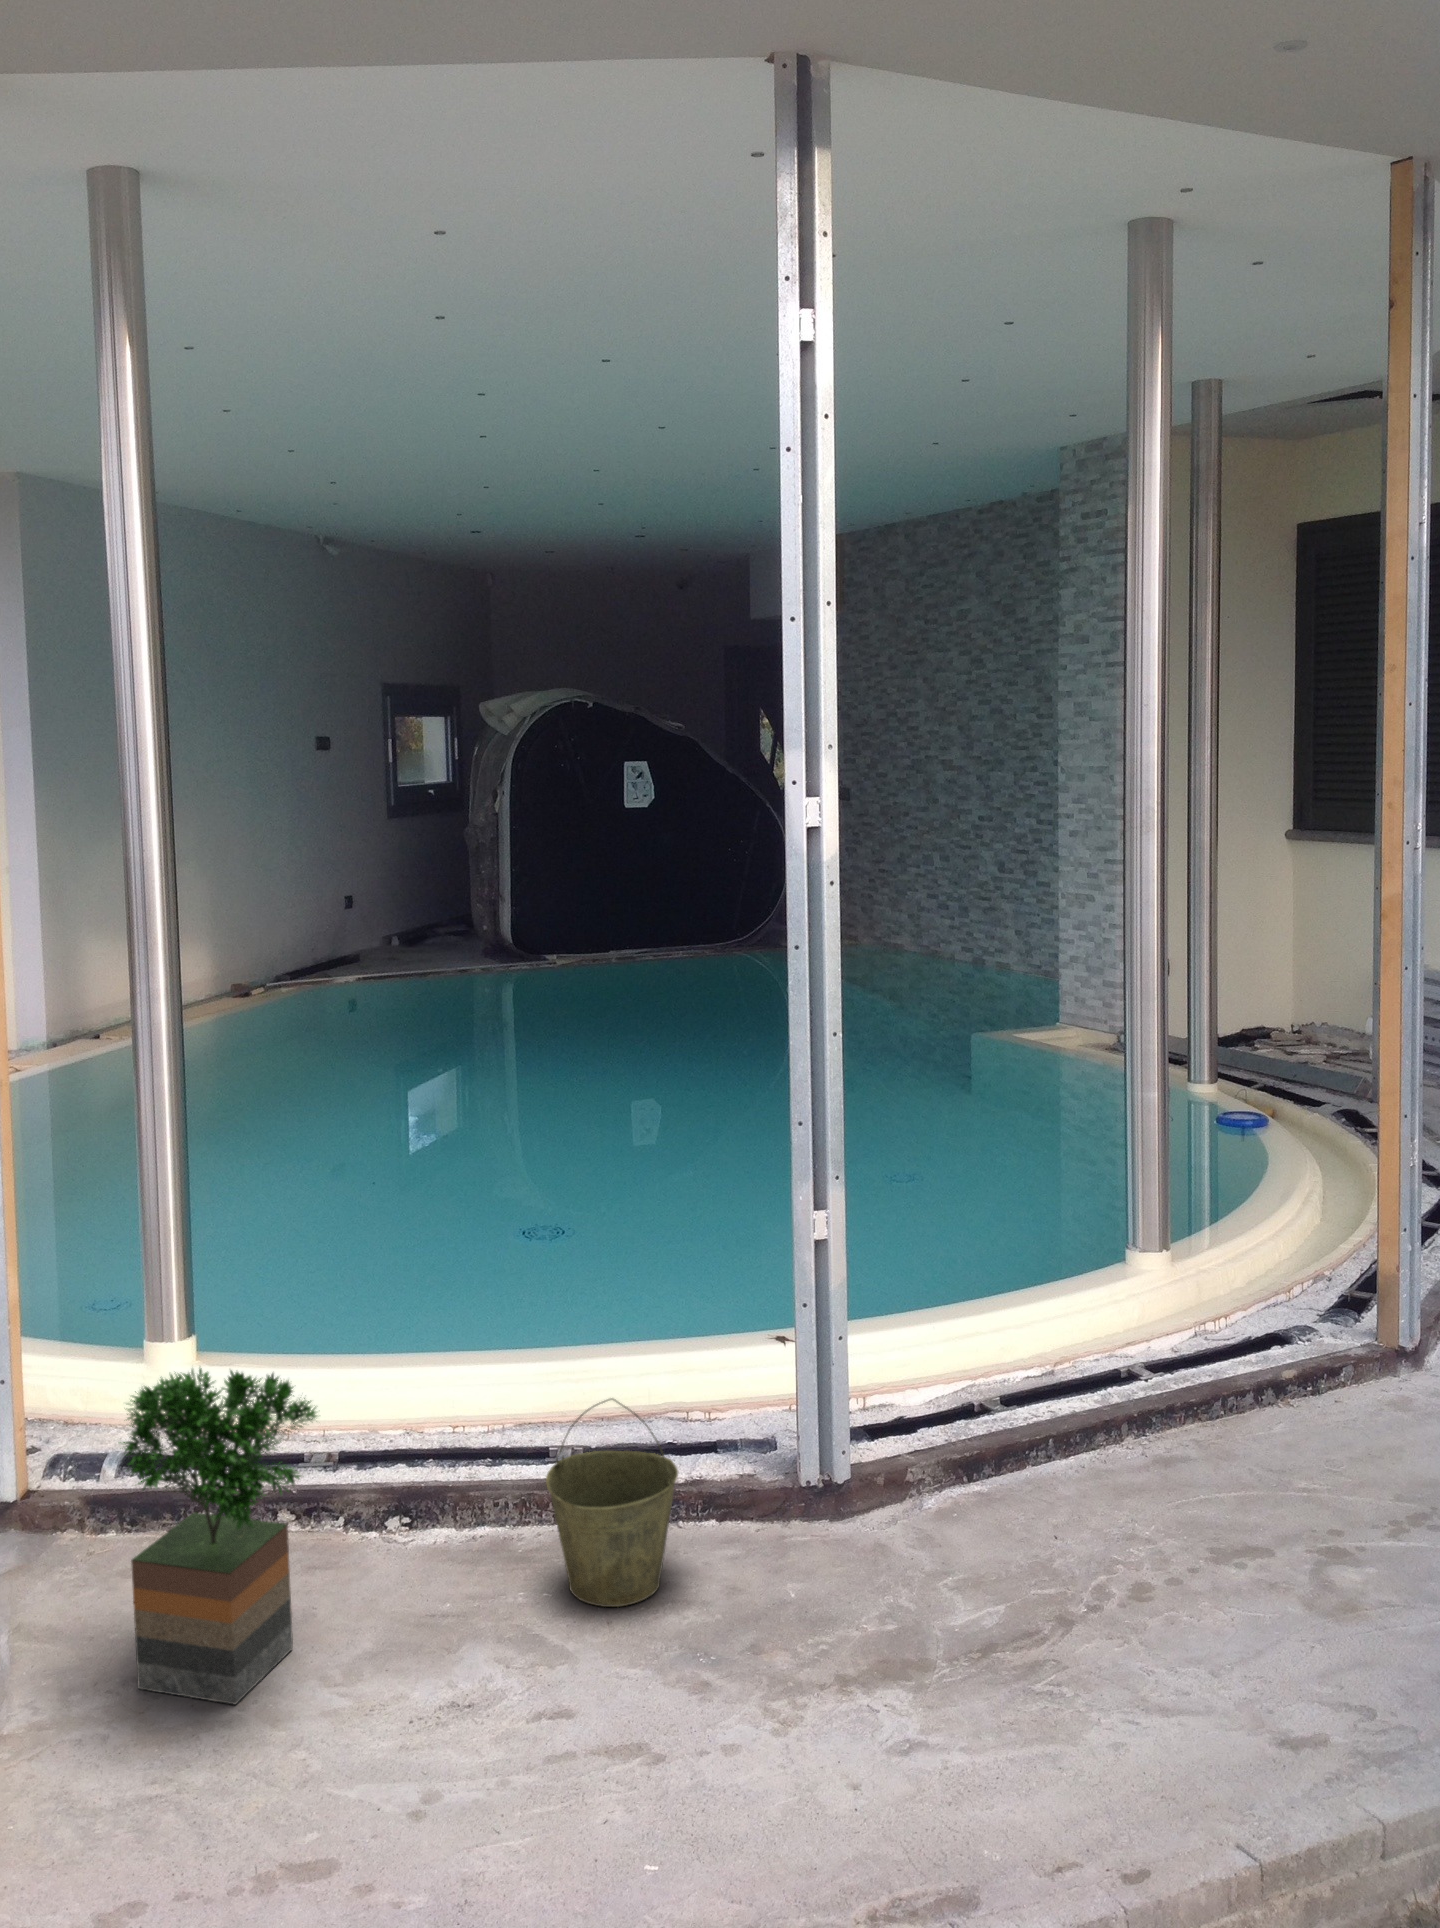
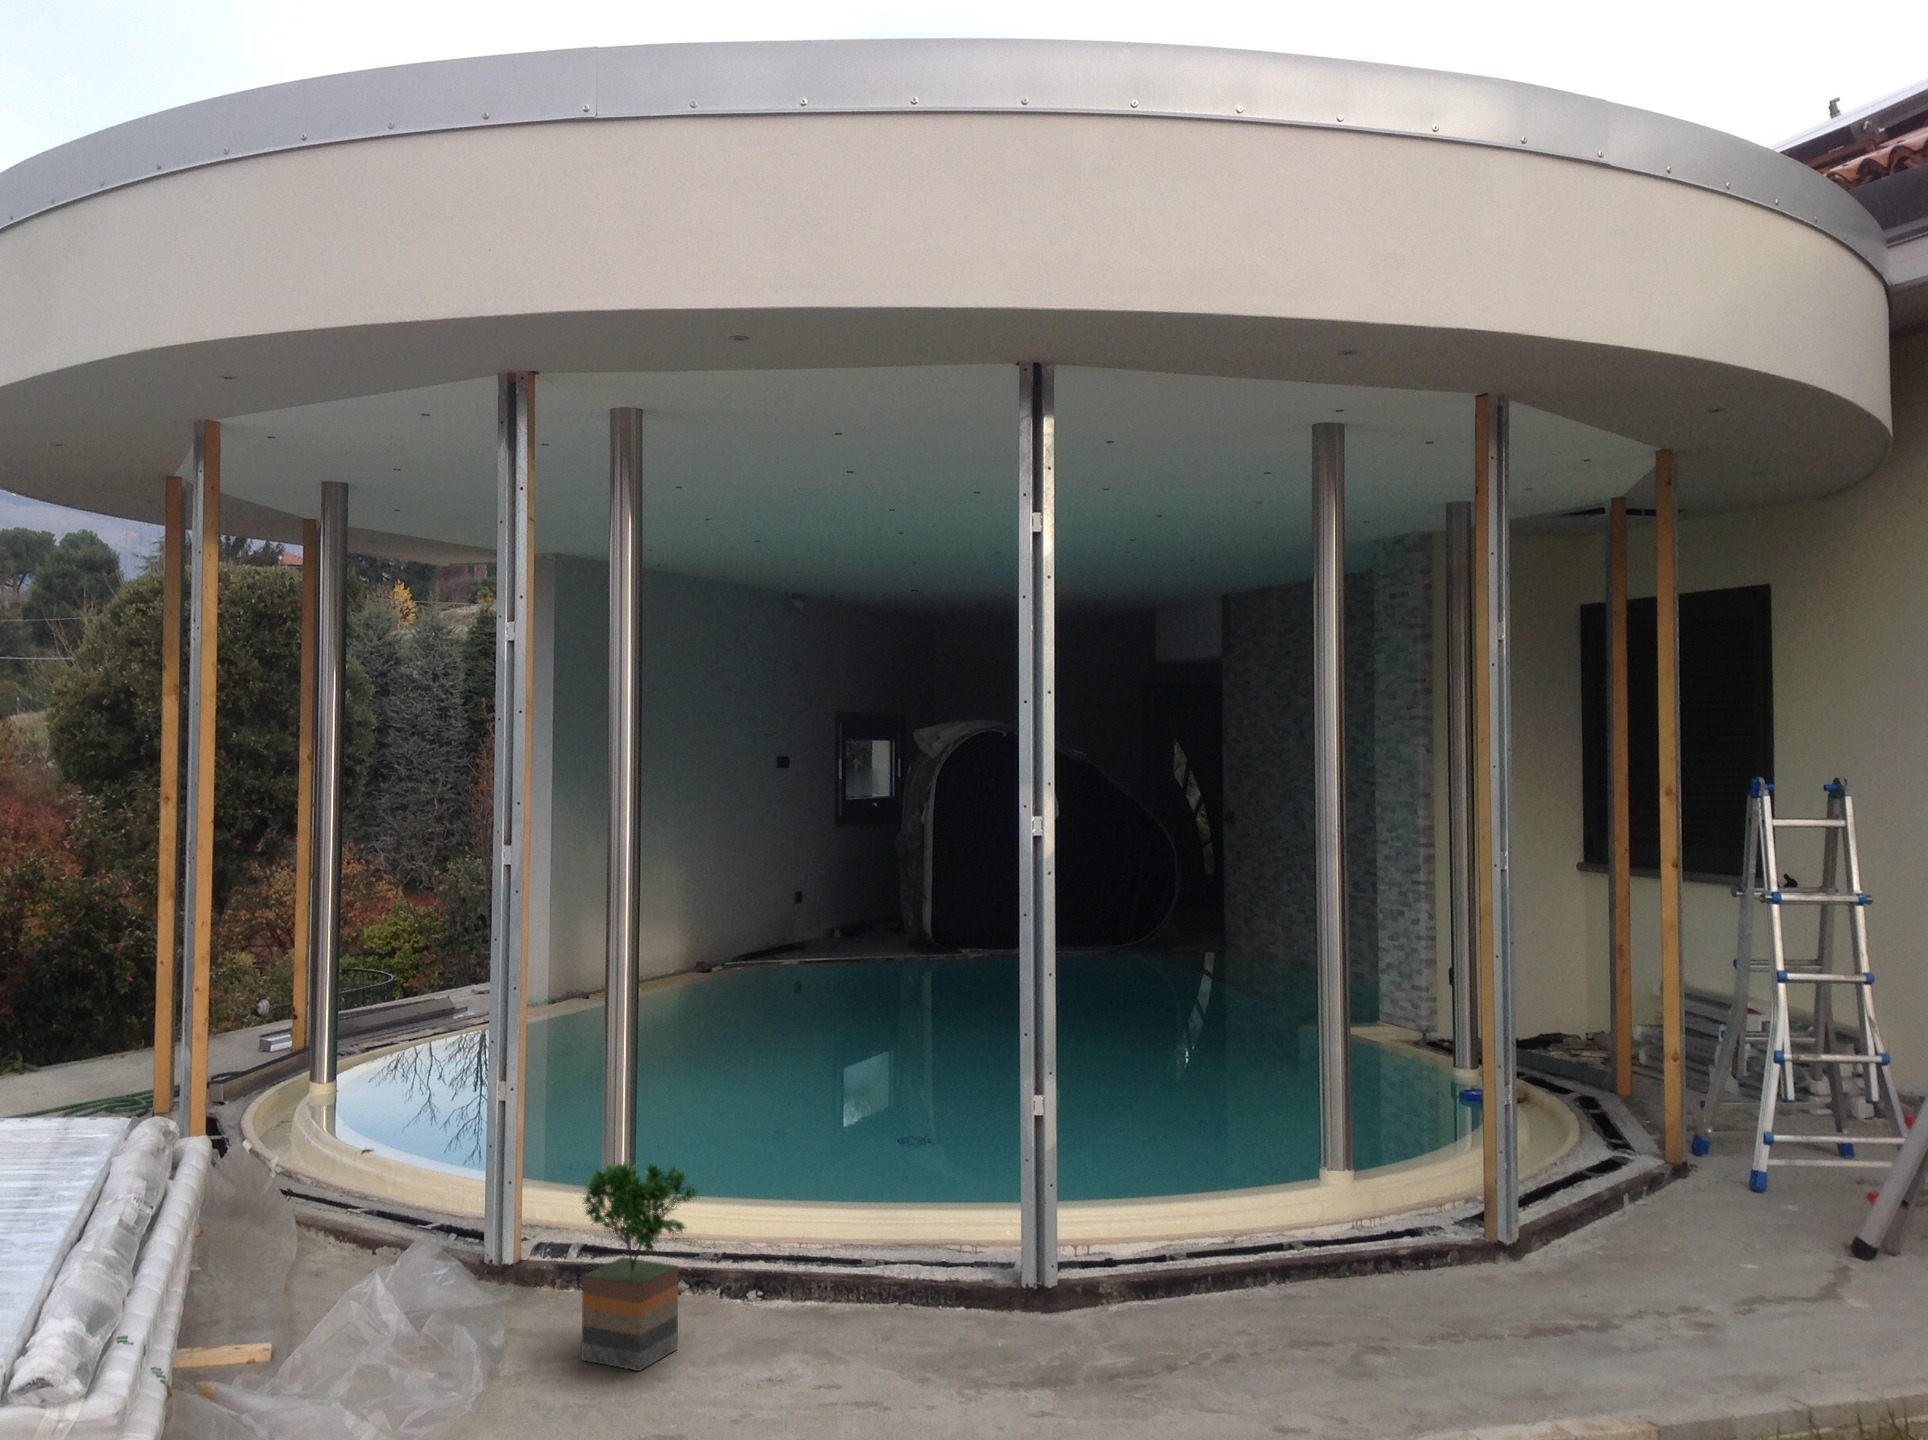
bucket: present [546,1398,679,1607] -> none [845,1205,932,1344]

